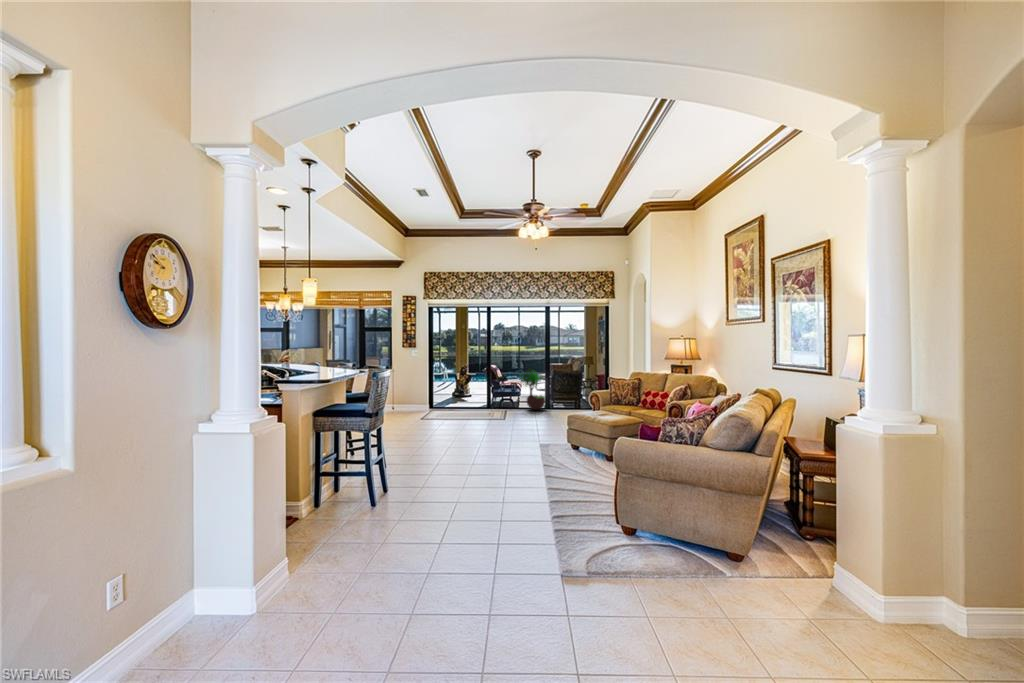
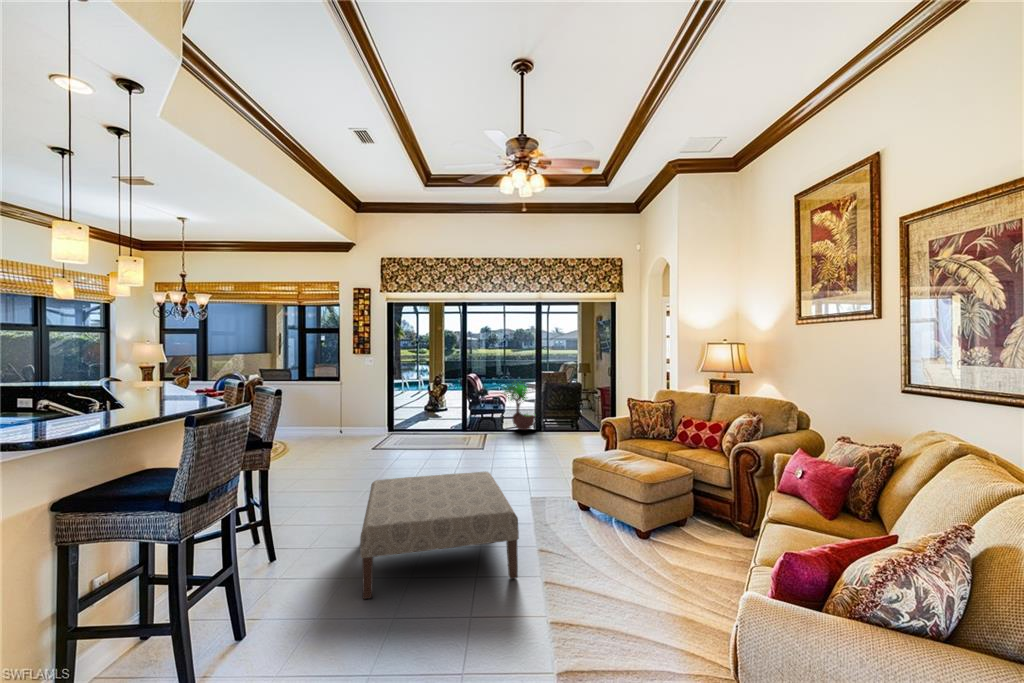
ottoman: none [433,421,528,481] -> present [360,472,519,599]

